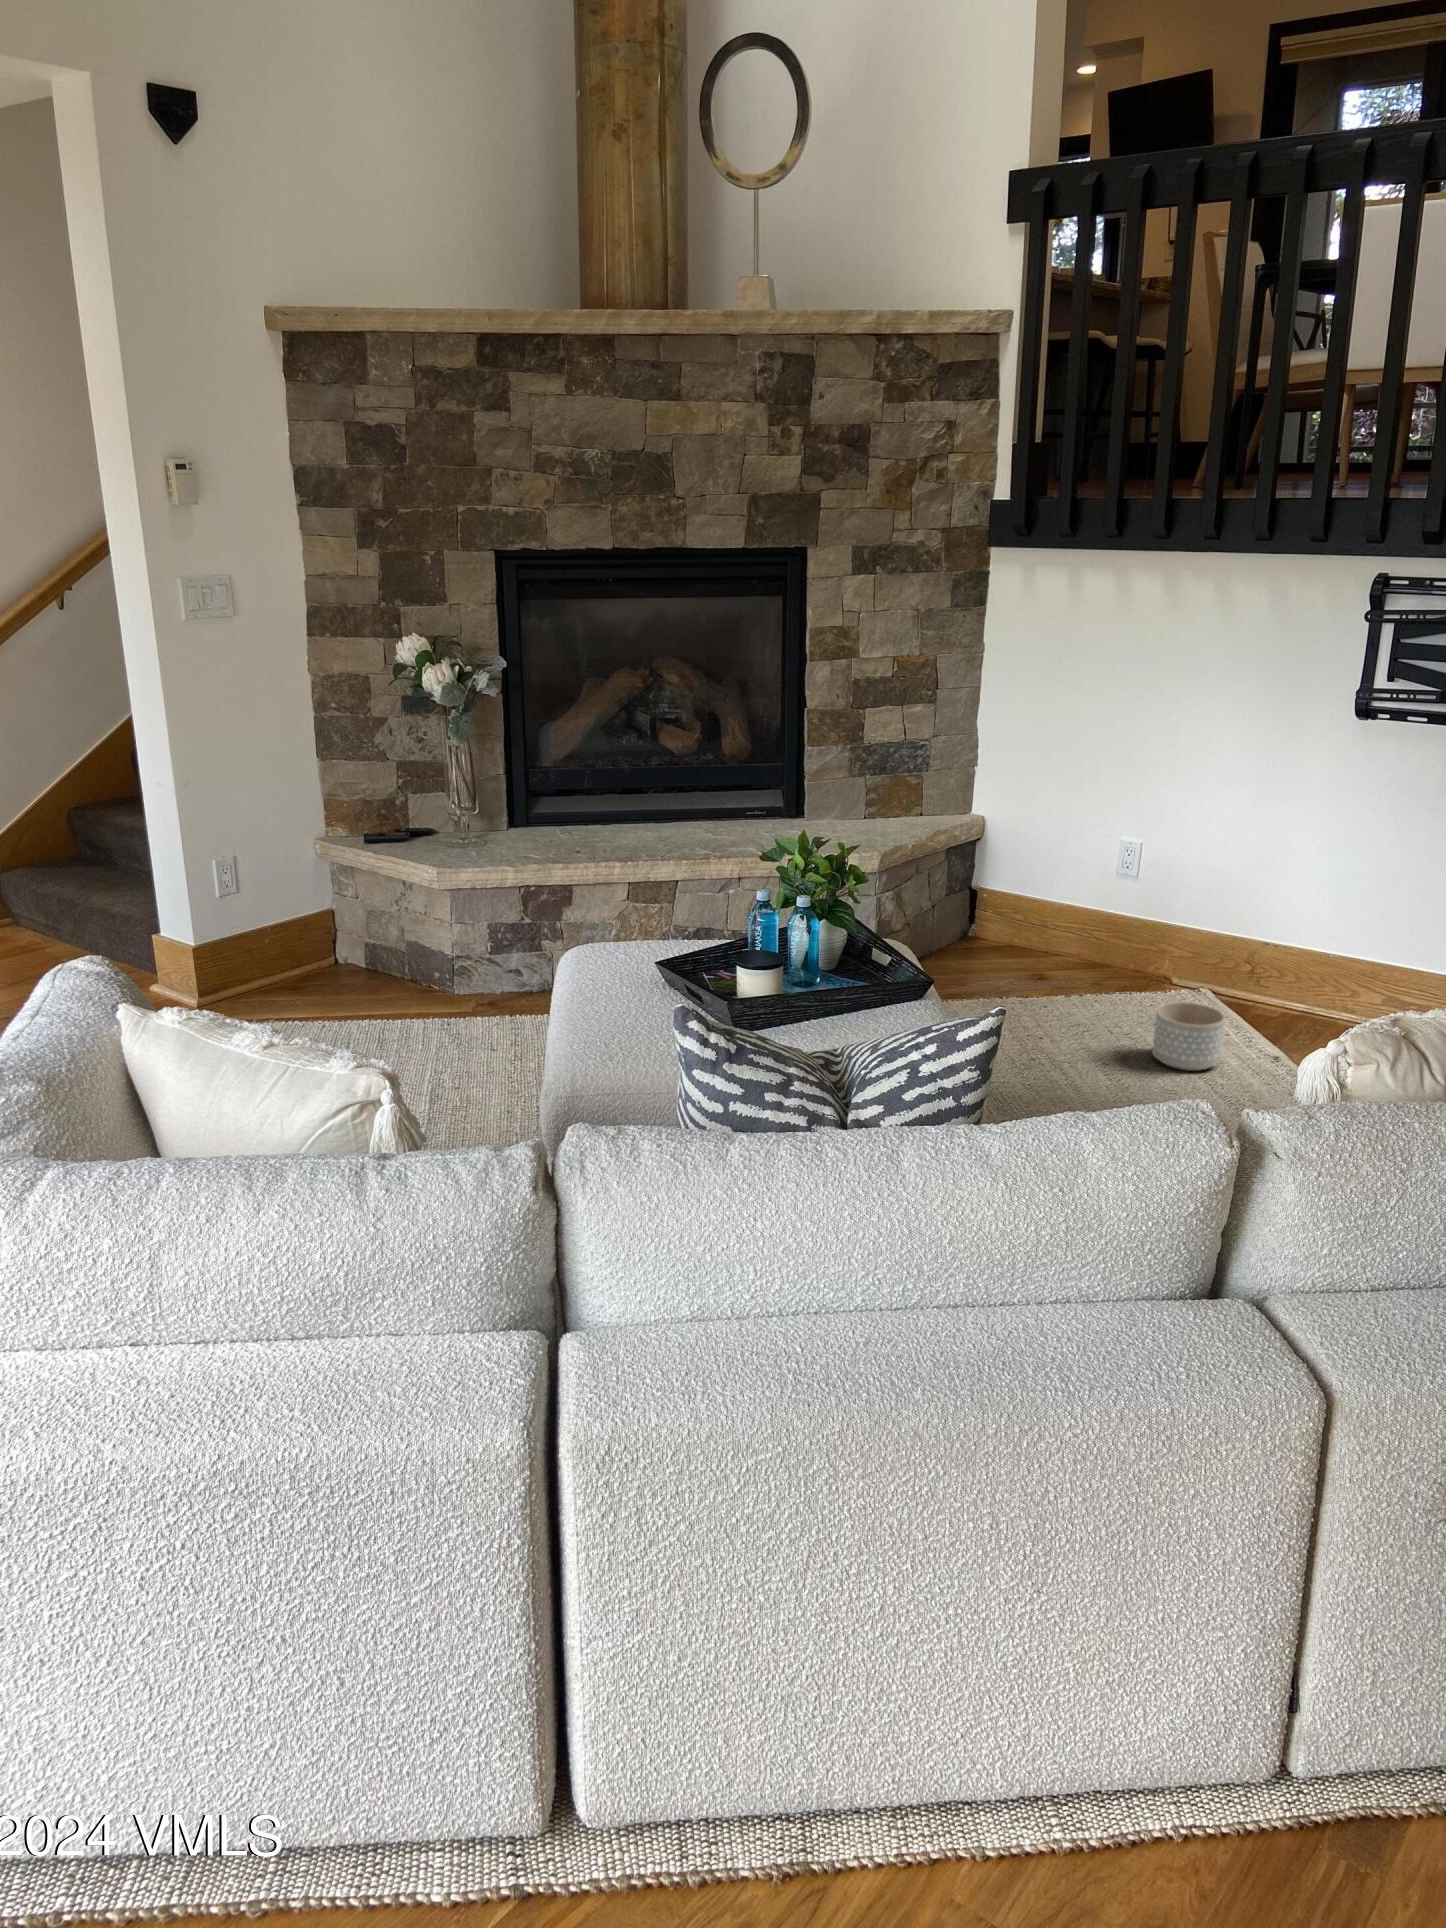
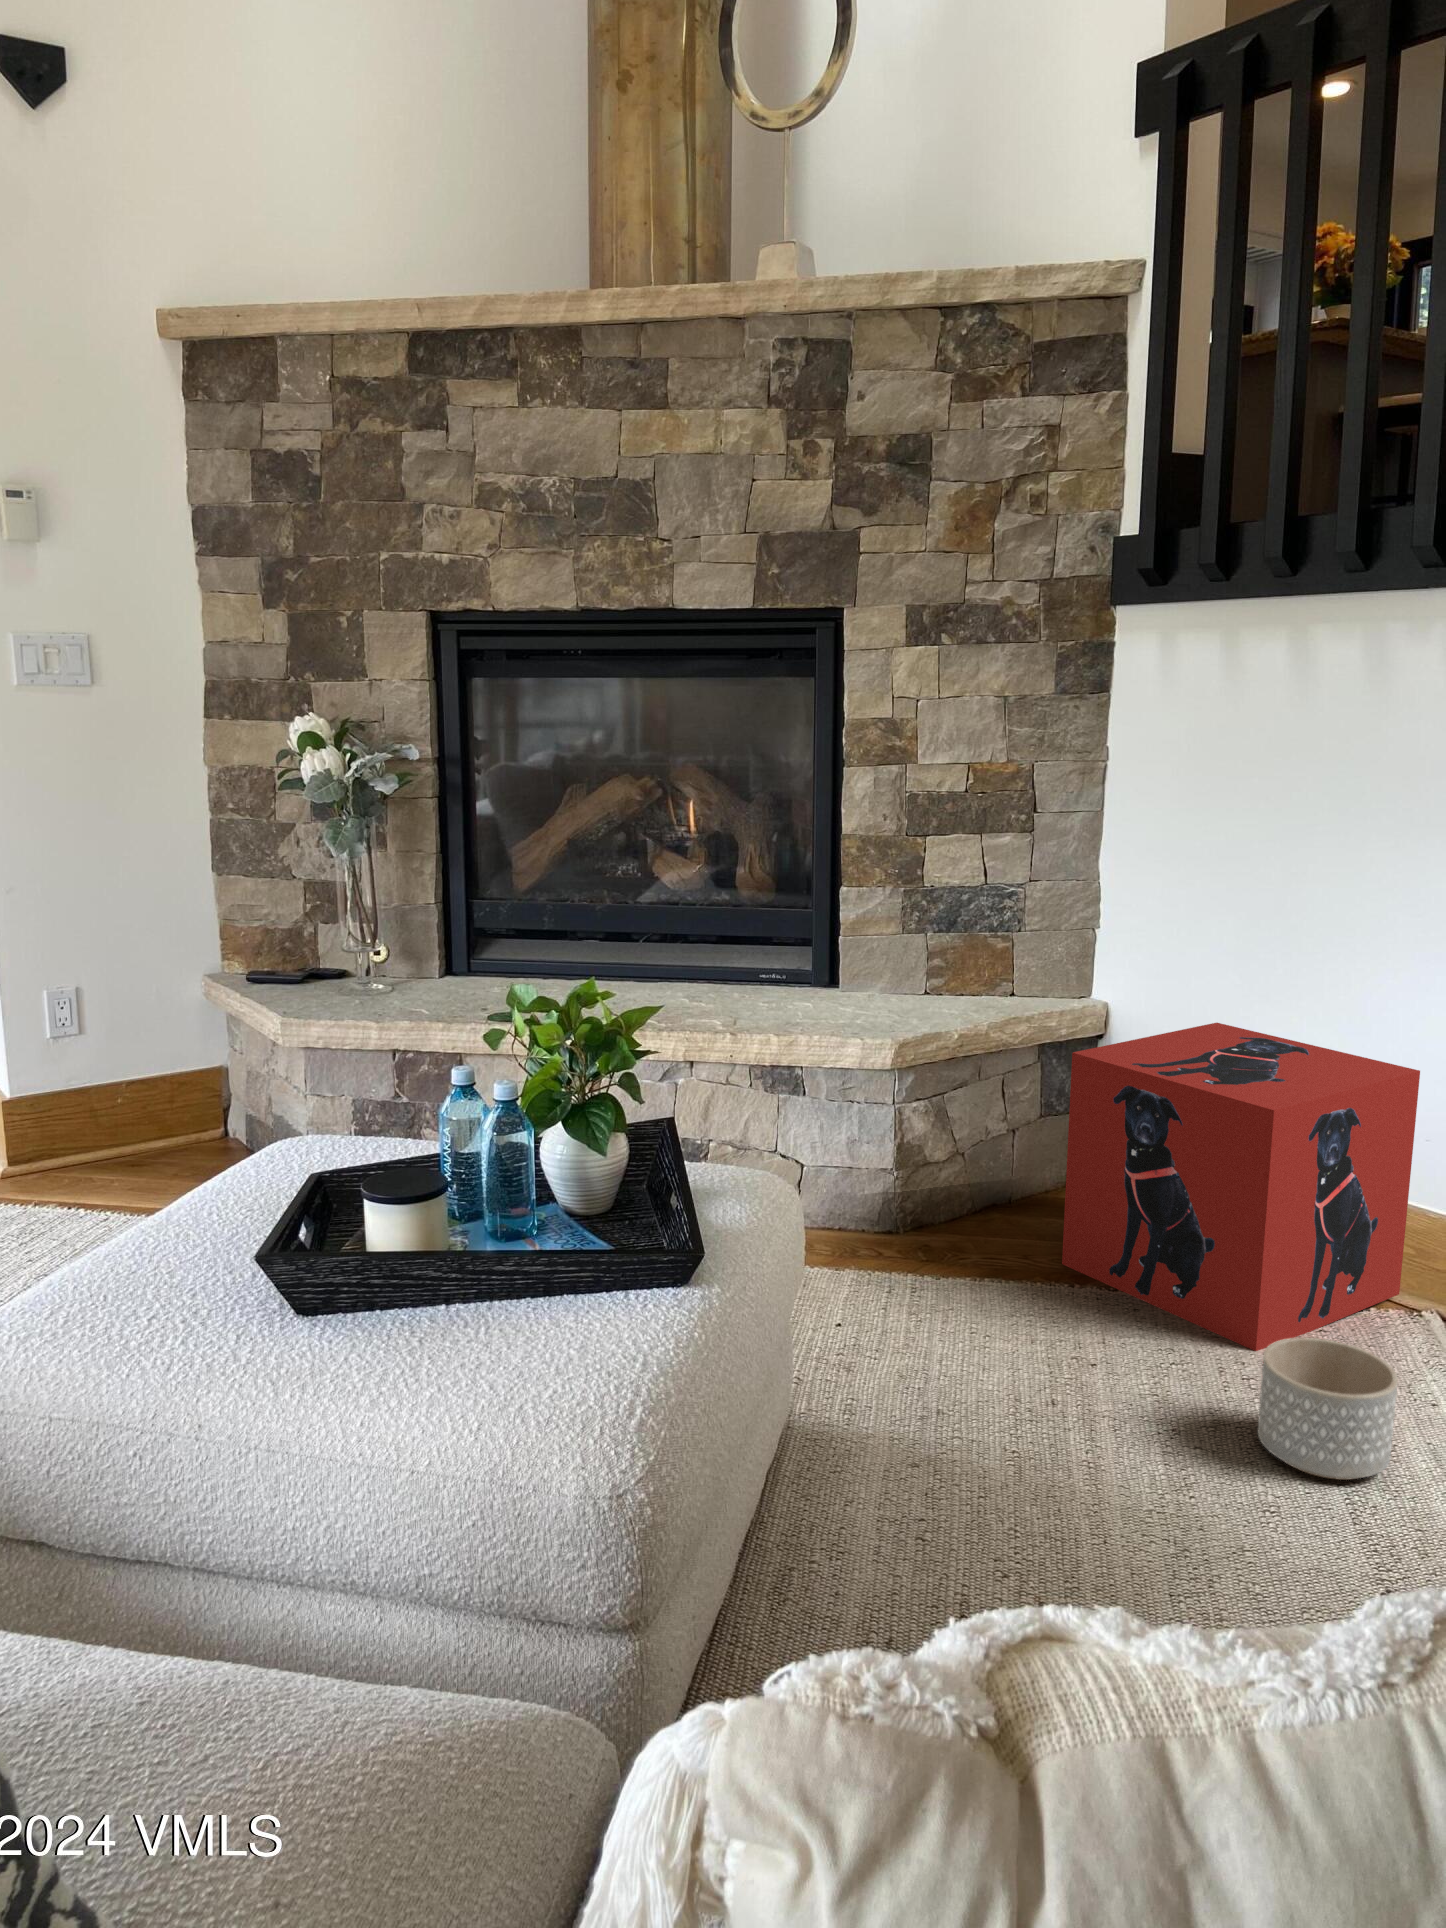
storage box: none [995,827,1199,1021] -> present [1062,1023,1420,1351]

